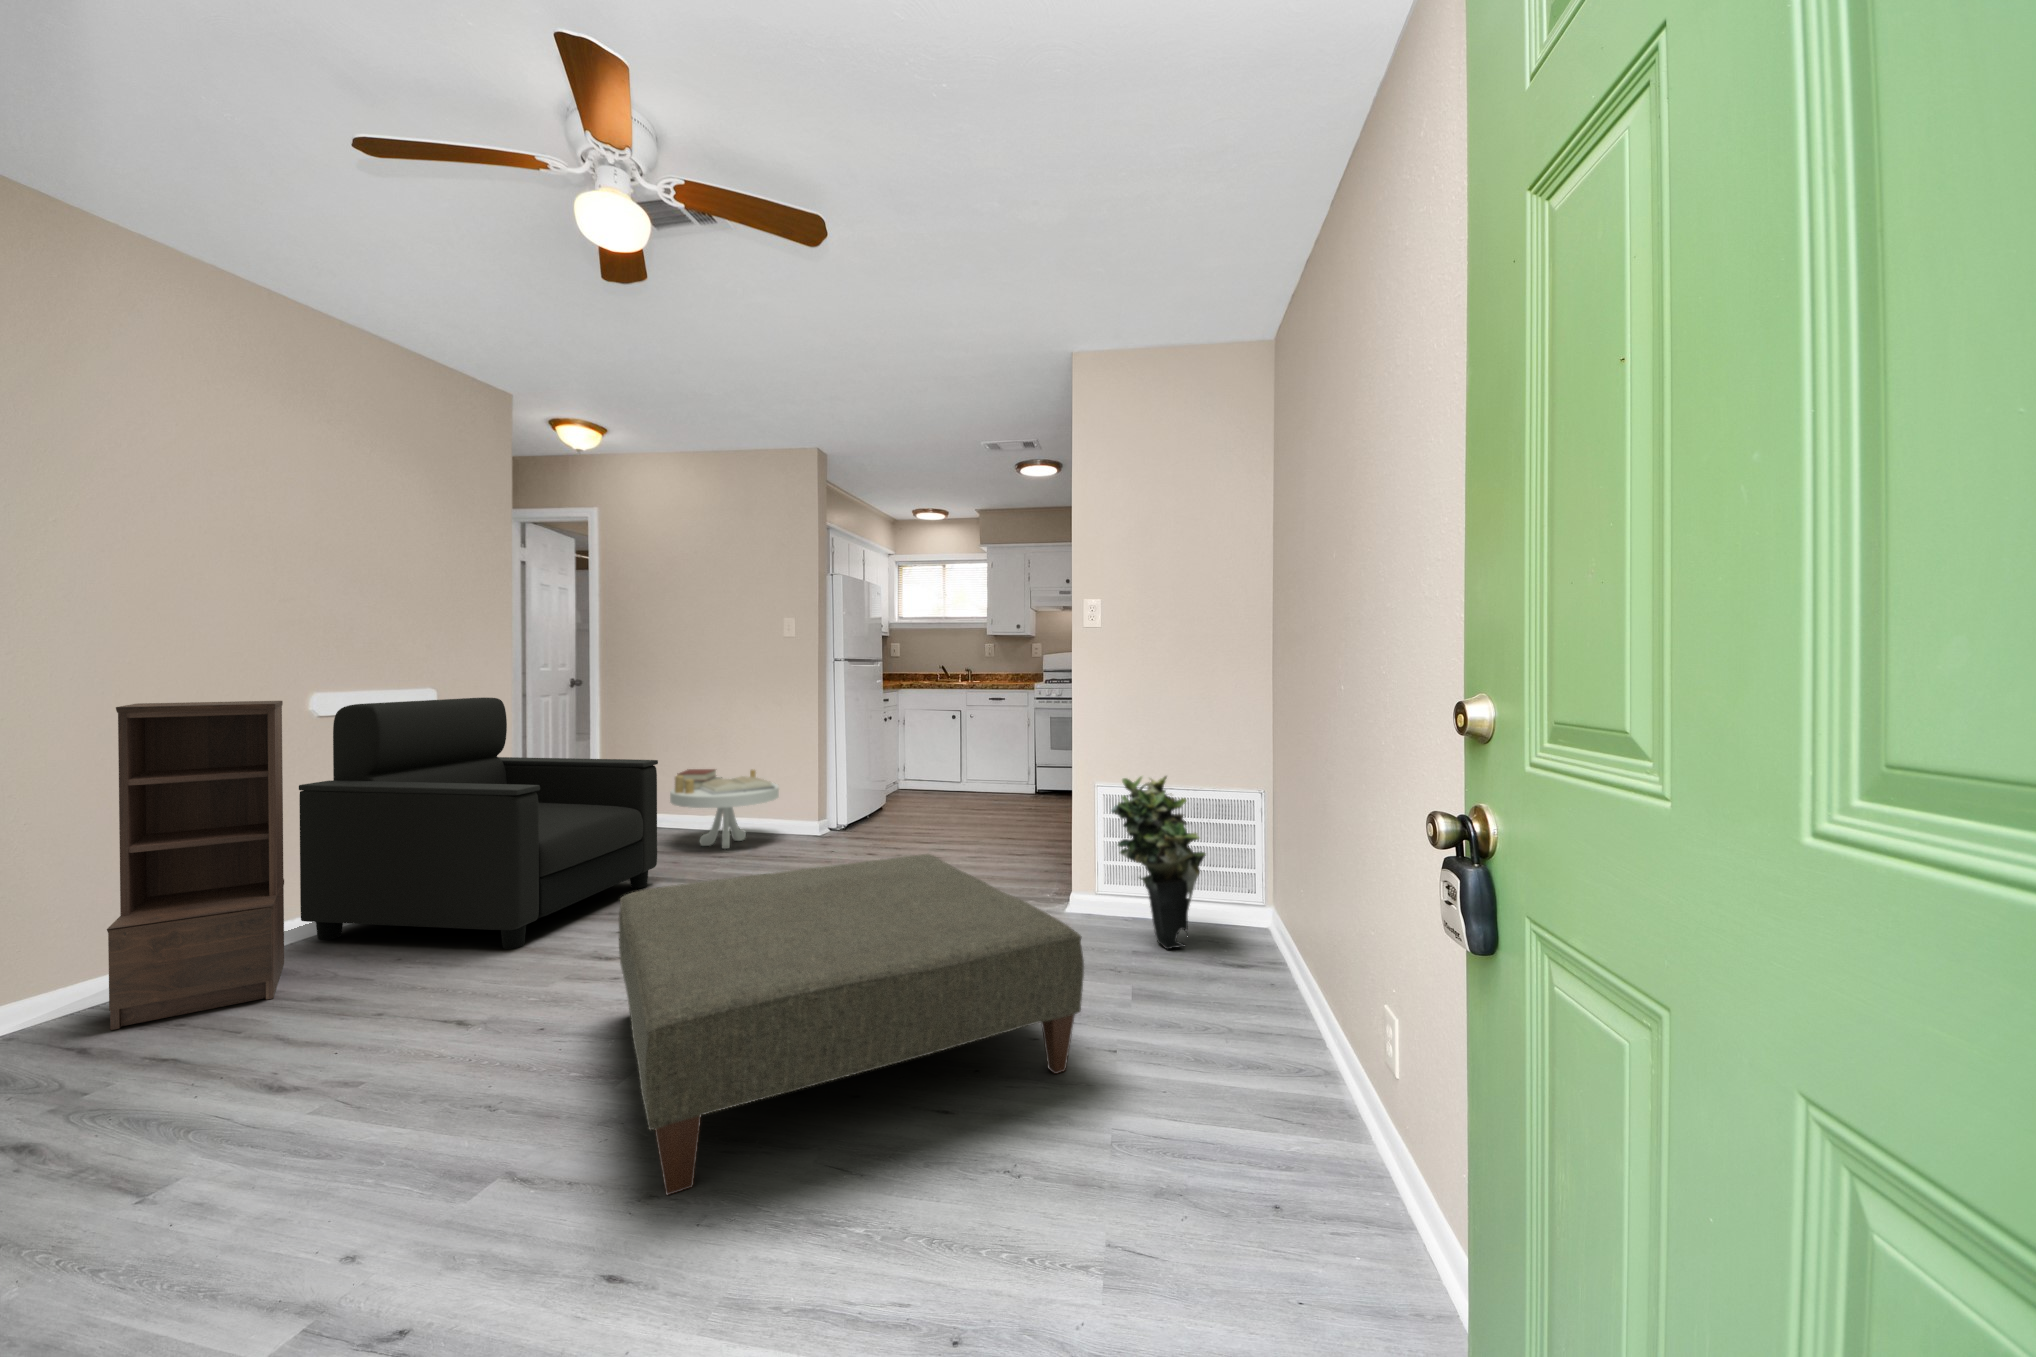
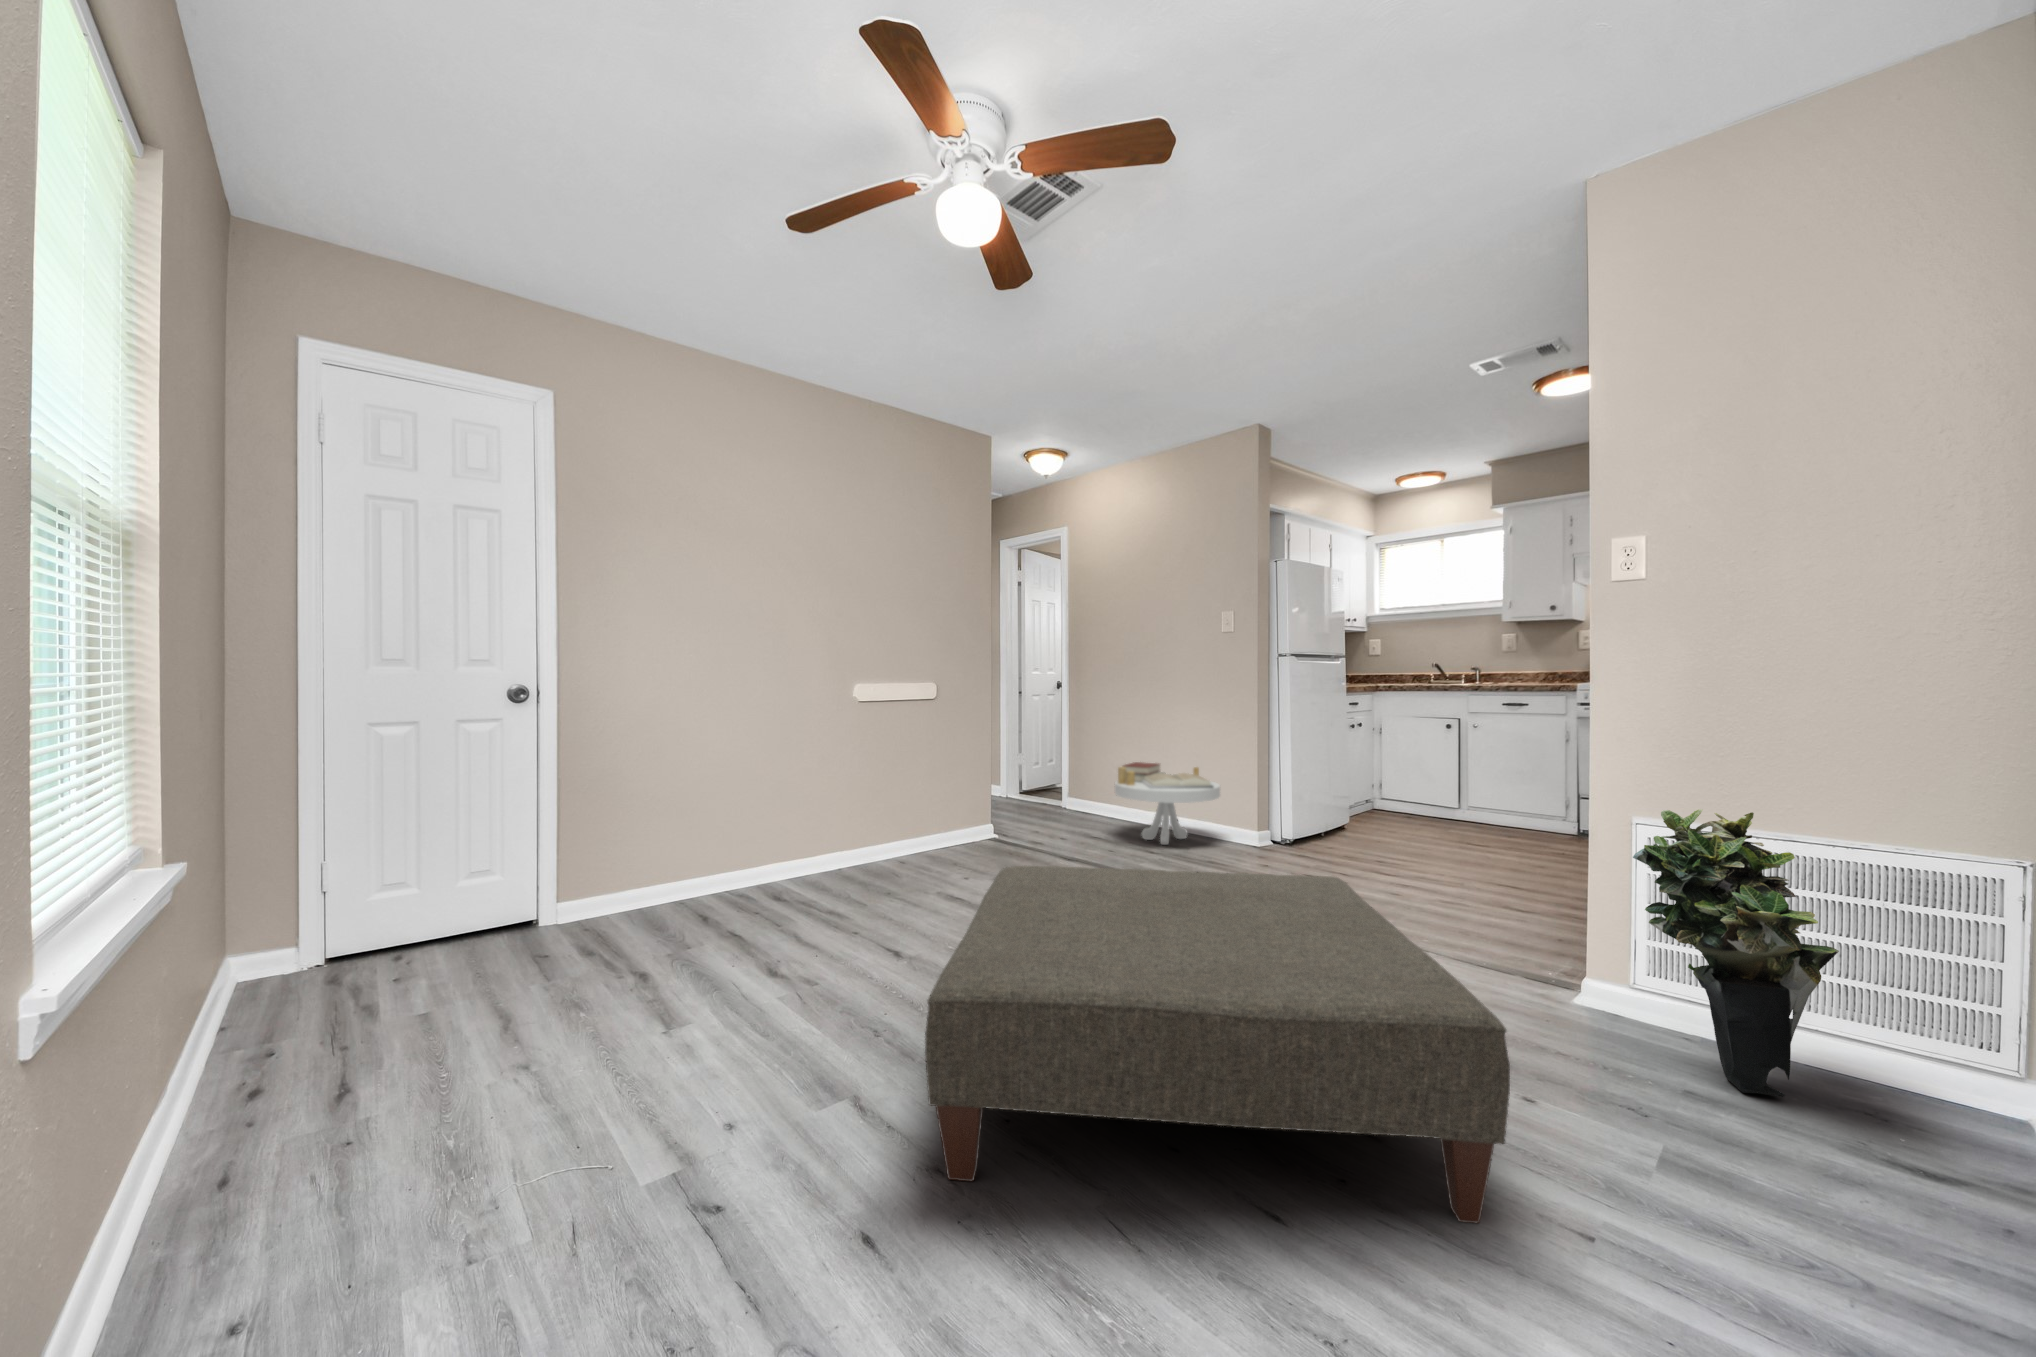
armchair: present [299,698,658,949] -> none [832,686,1089,904]
bookshelf: present [107,701,284,1030] -> none [711,682,816,909]

